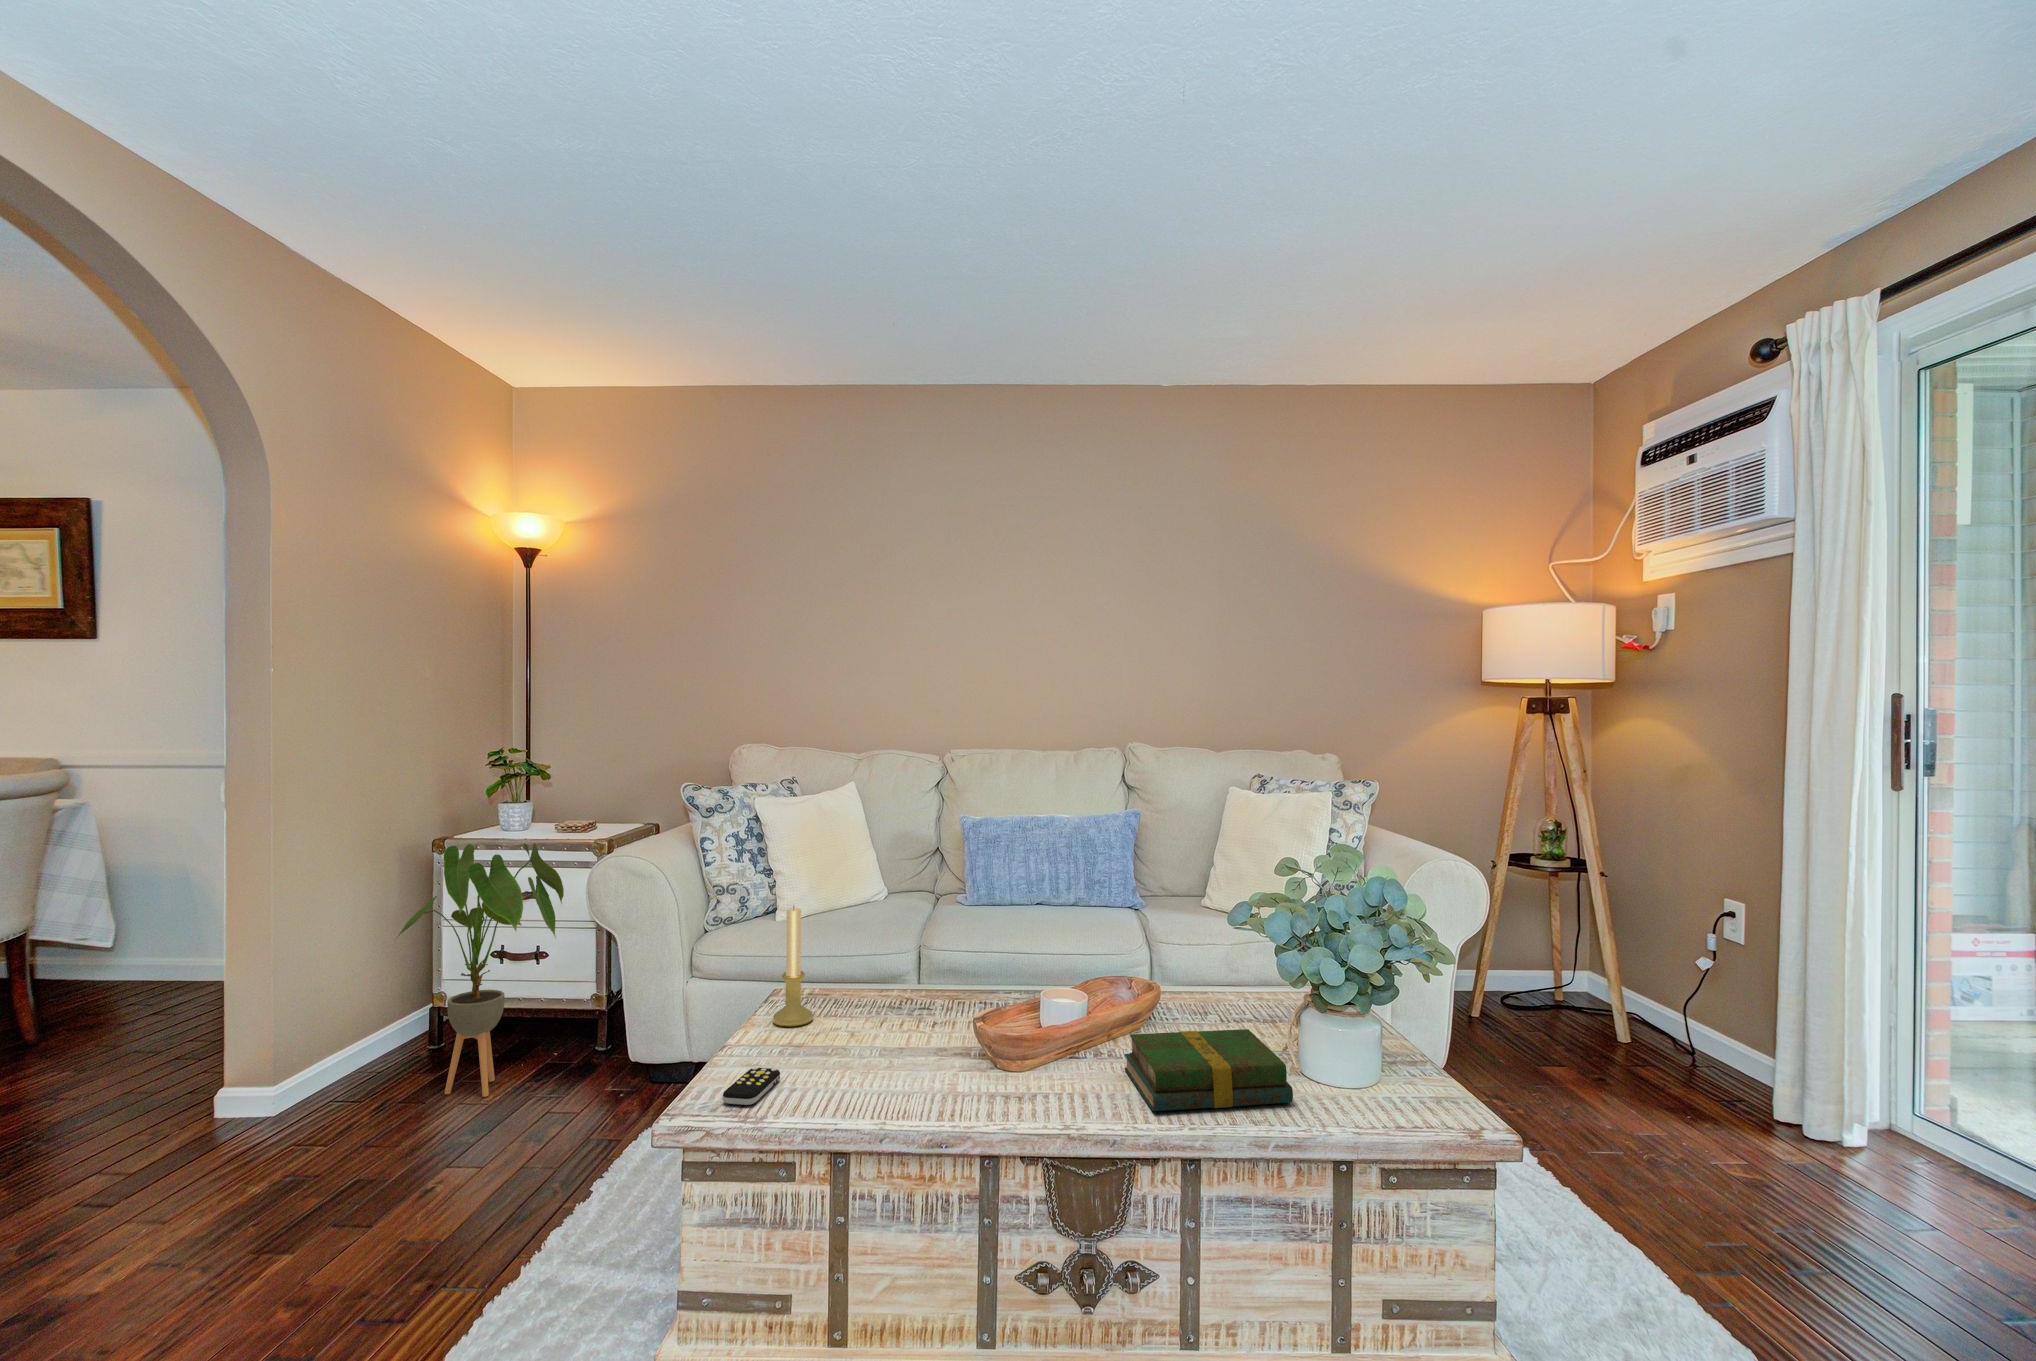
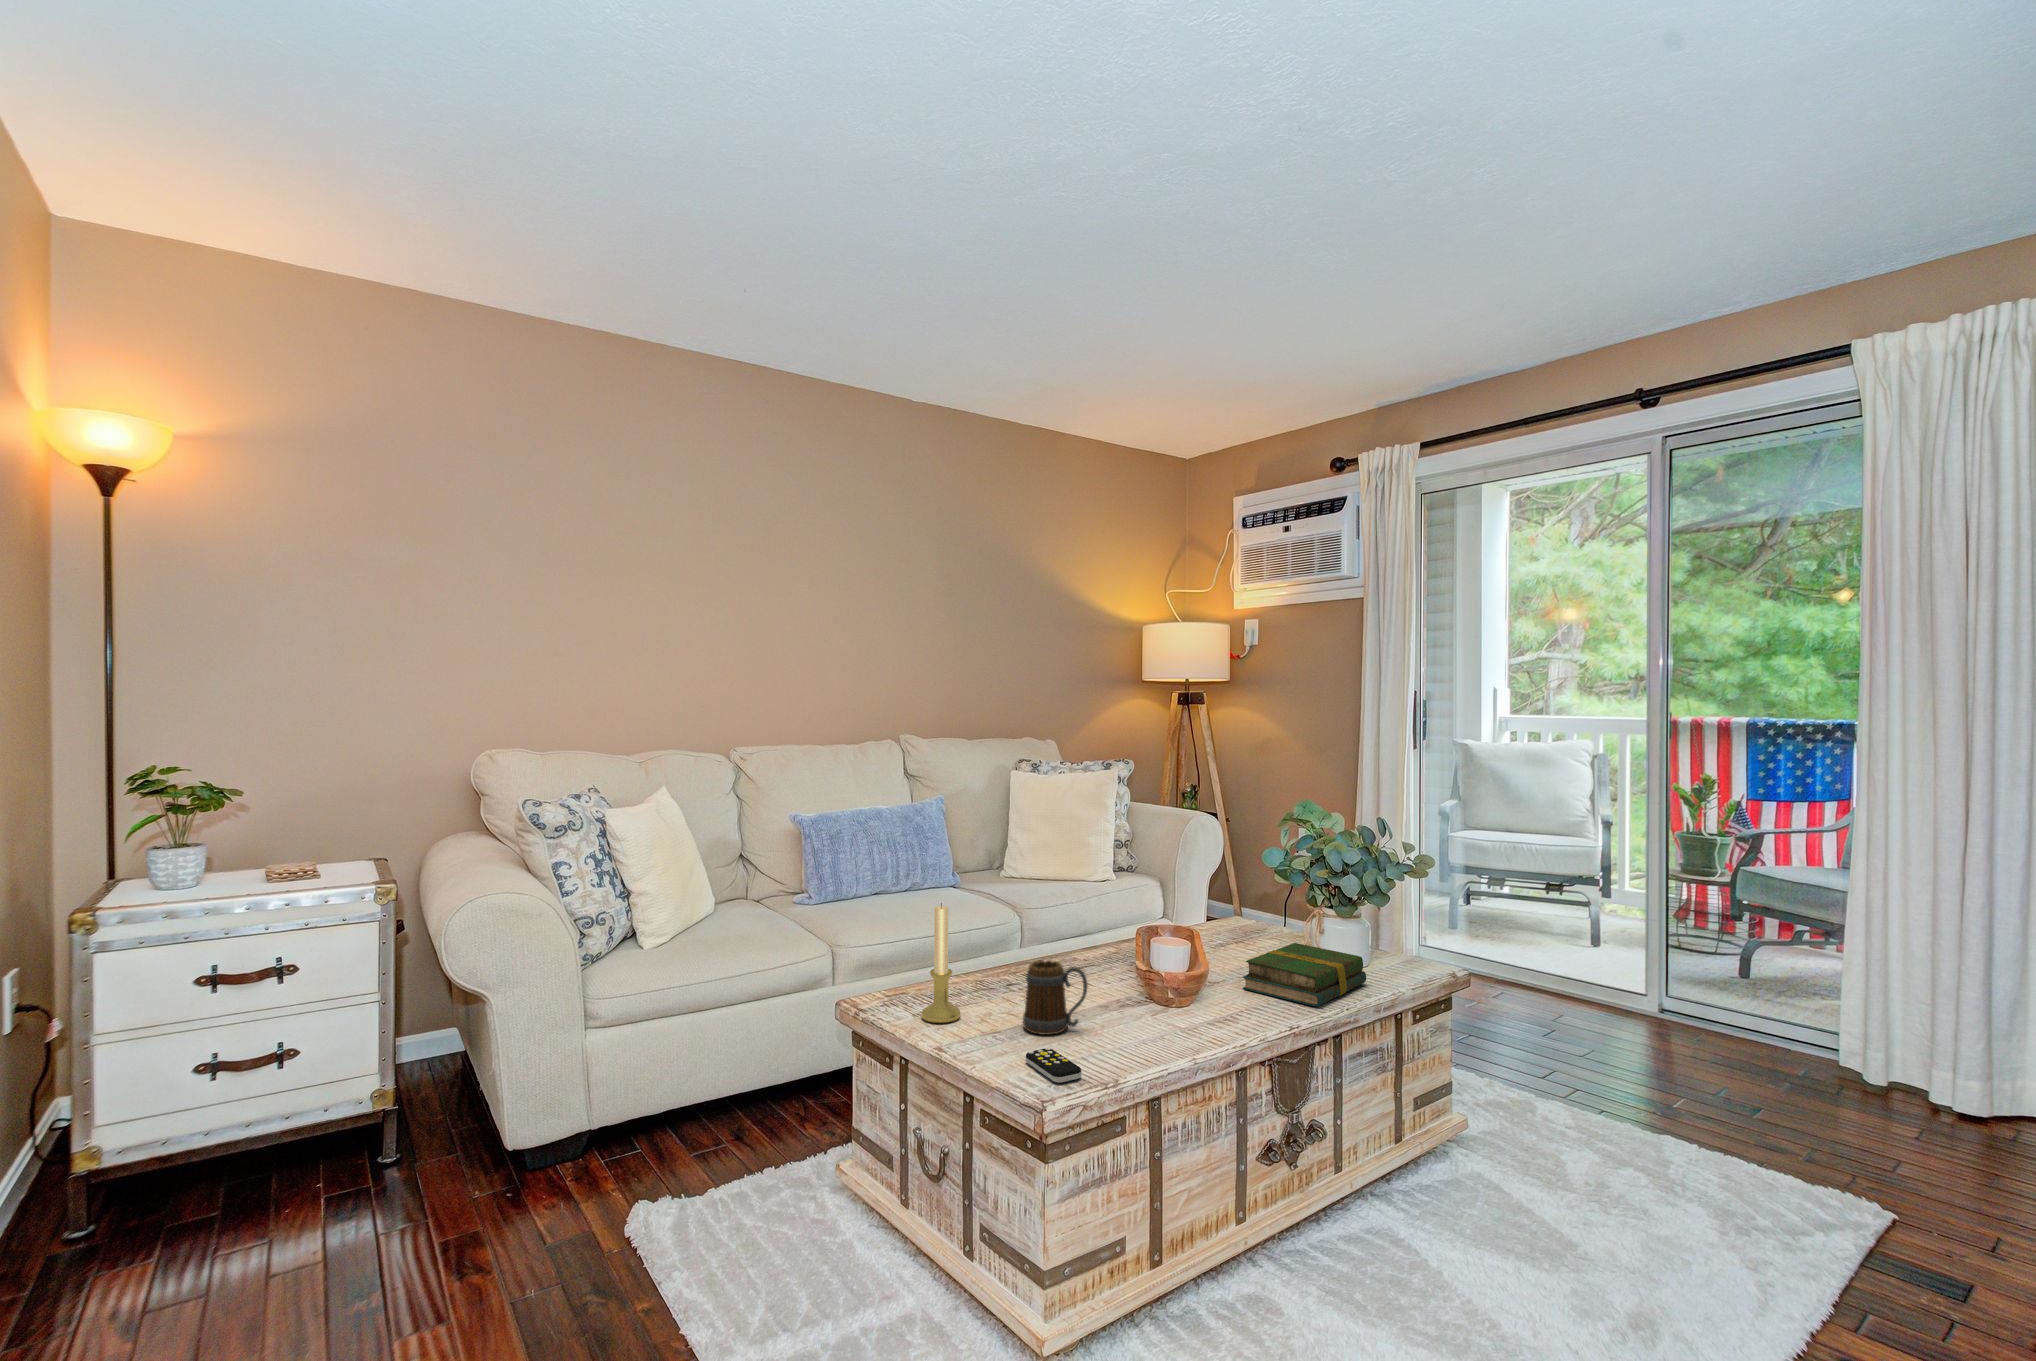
house plant: present [395,843,564,1097] -> none [159,894,415,1268]
mug: none [818,980,869,1061] -> present [1023,960,1088,1035]

